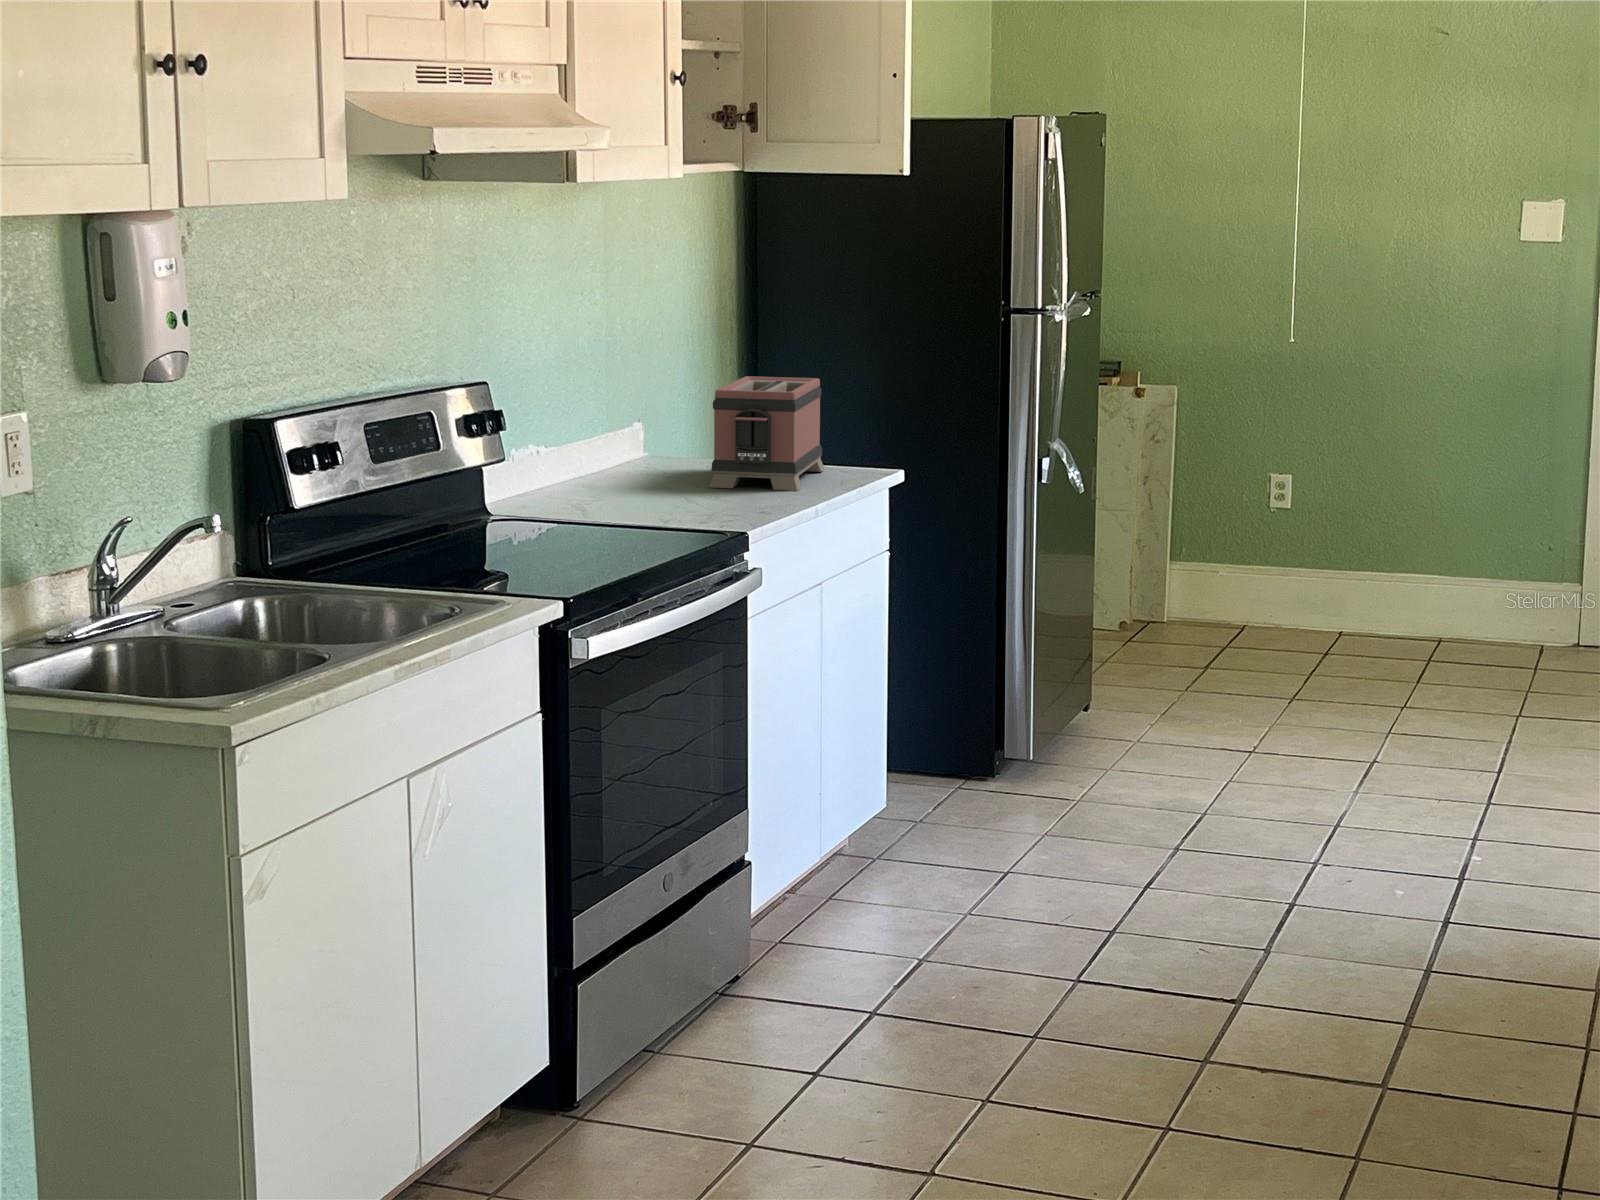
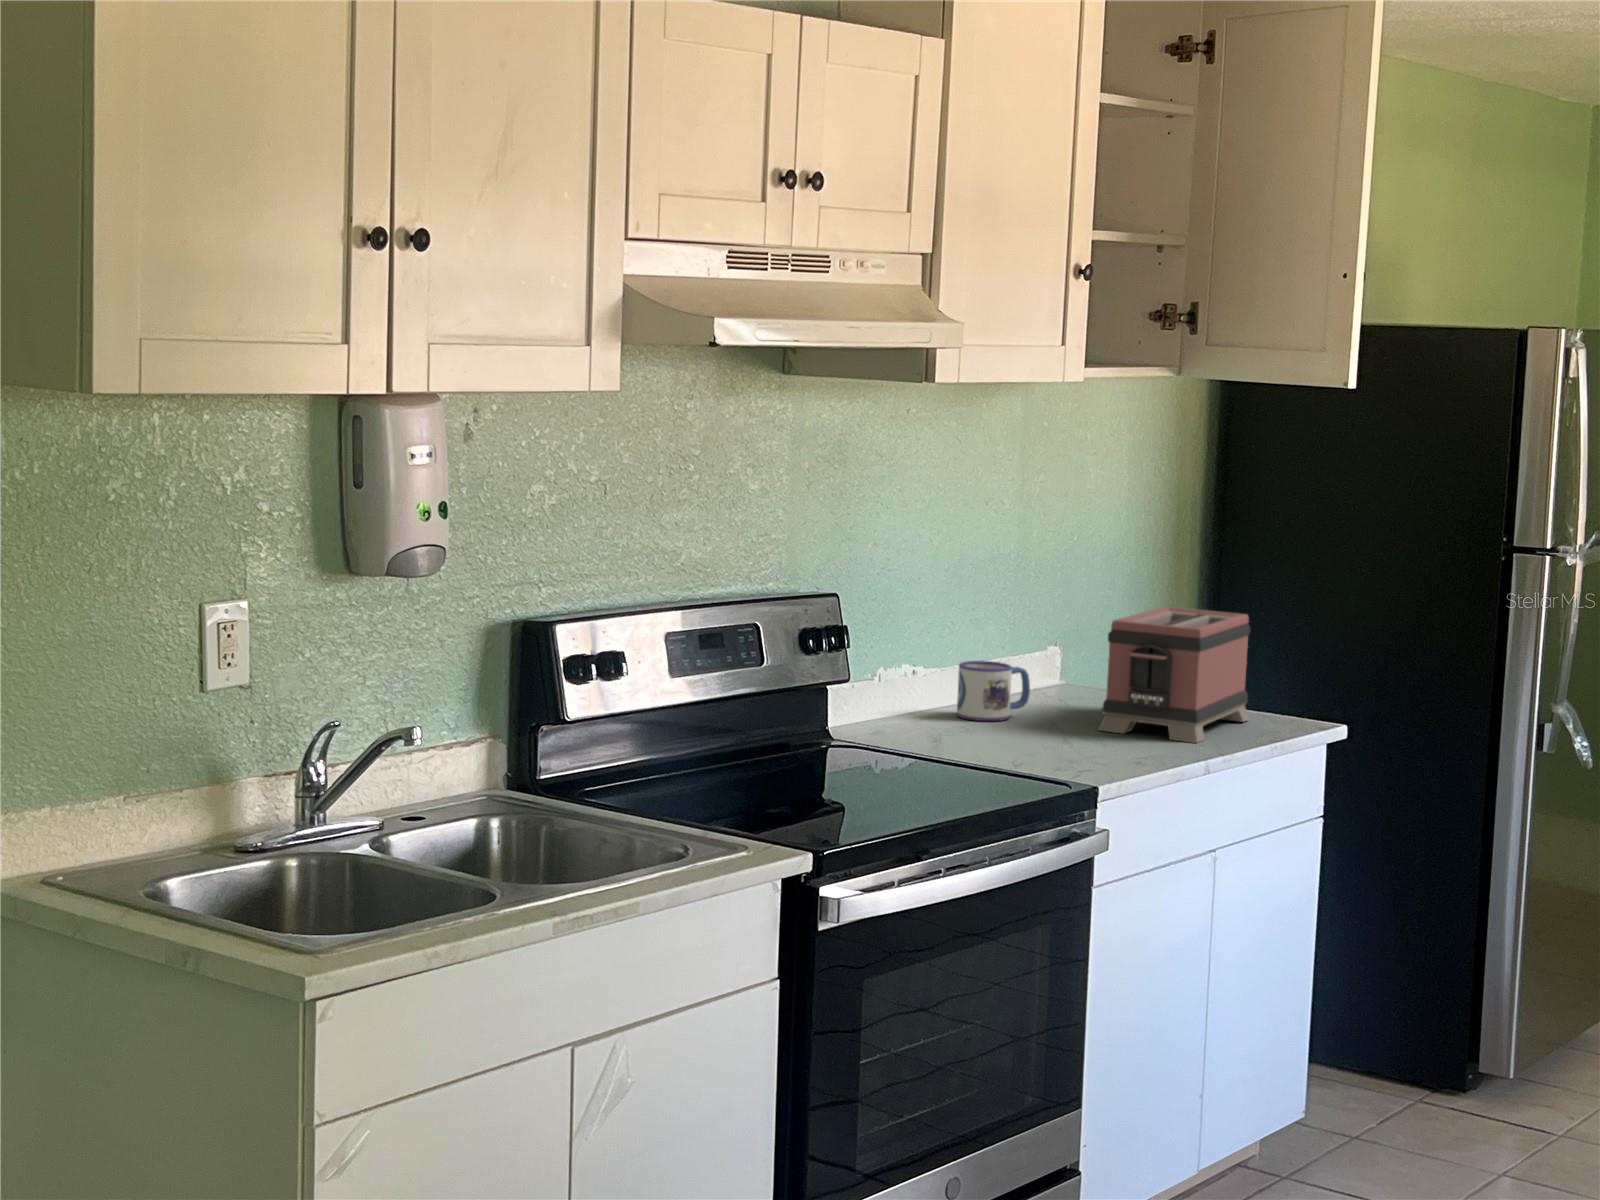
mug: none [579,435,642,488] -> present [957,661,1030,721]

